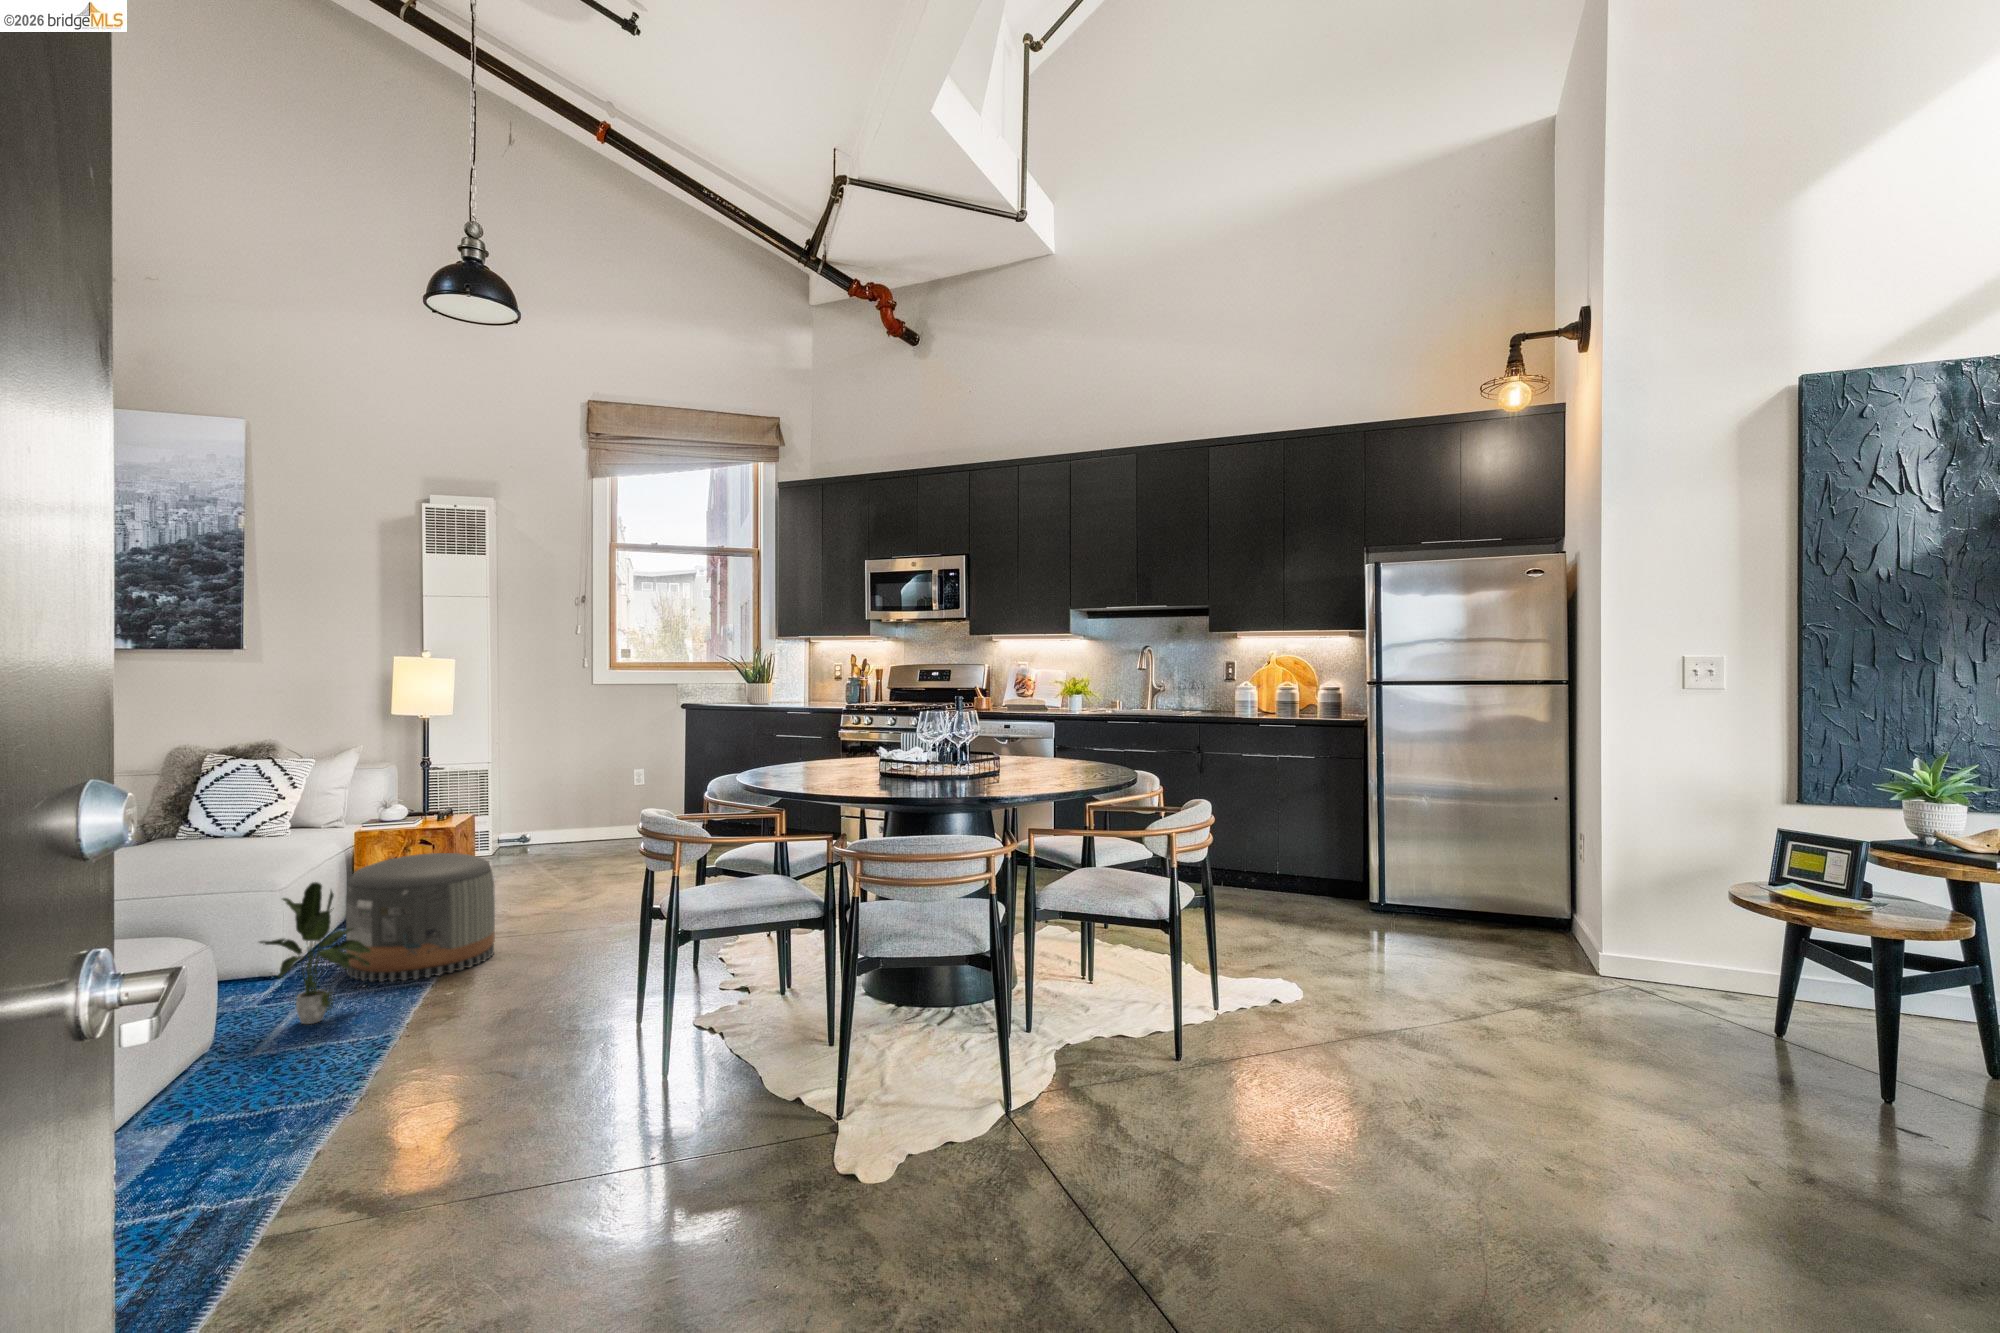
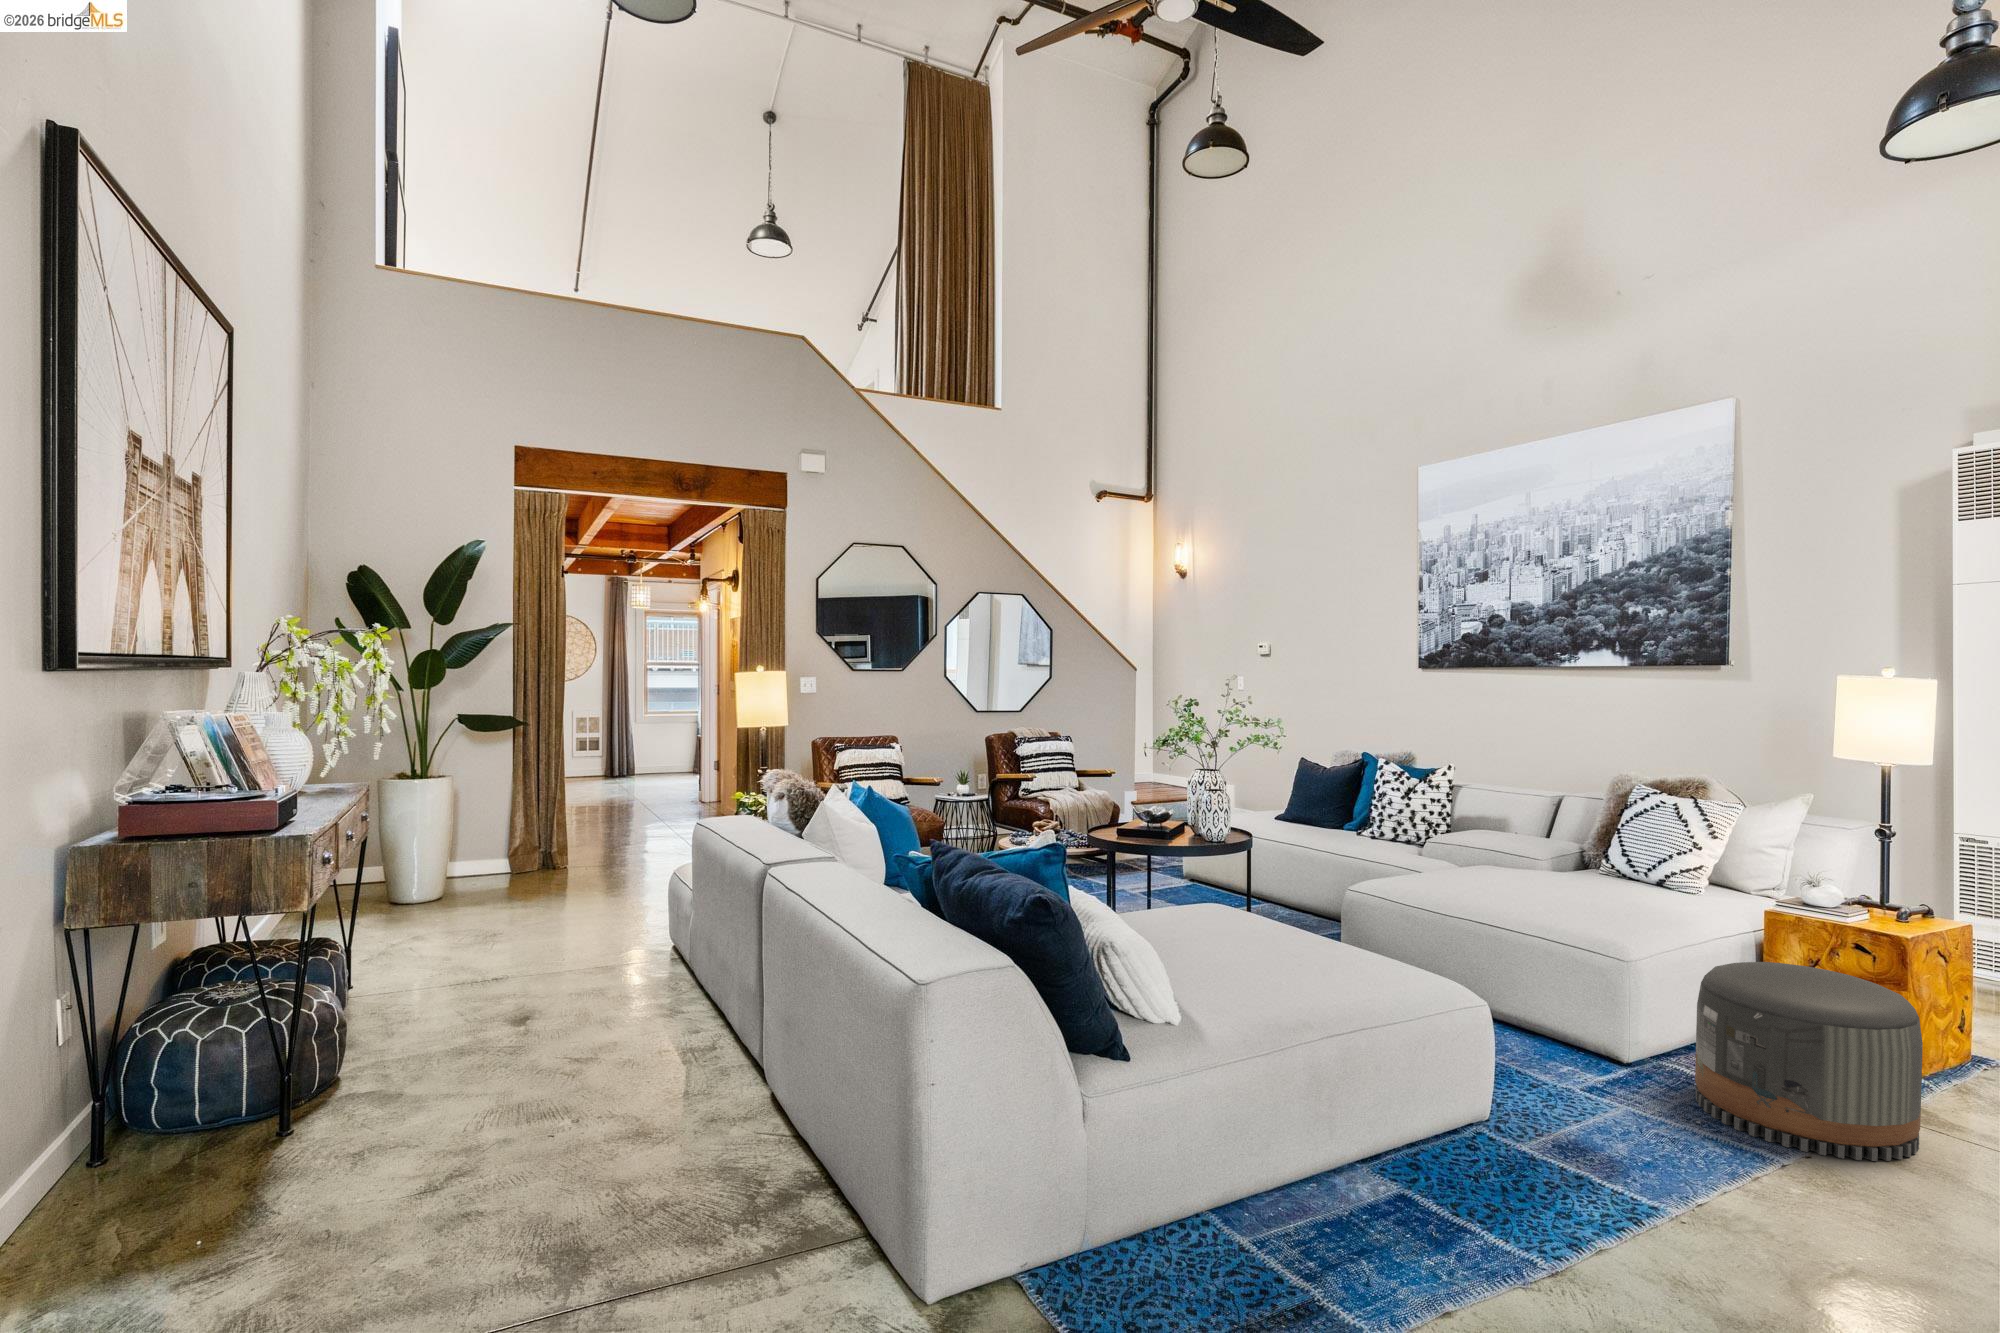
potted plant: present [260,882,371,1024] -> none [1542,967,1684,1141]

